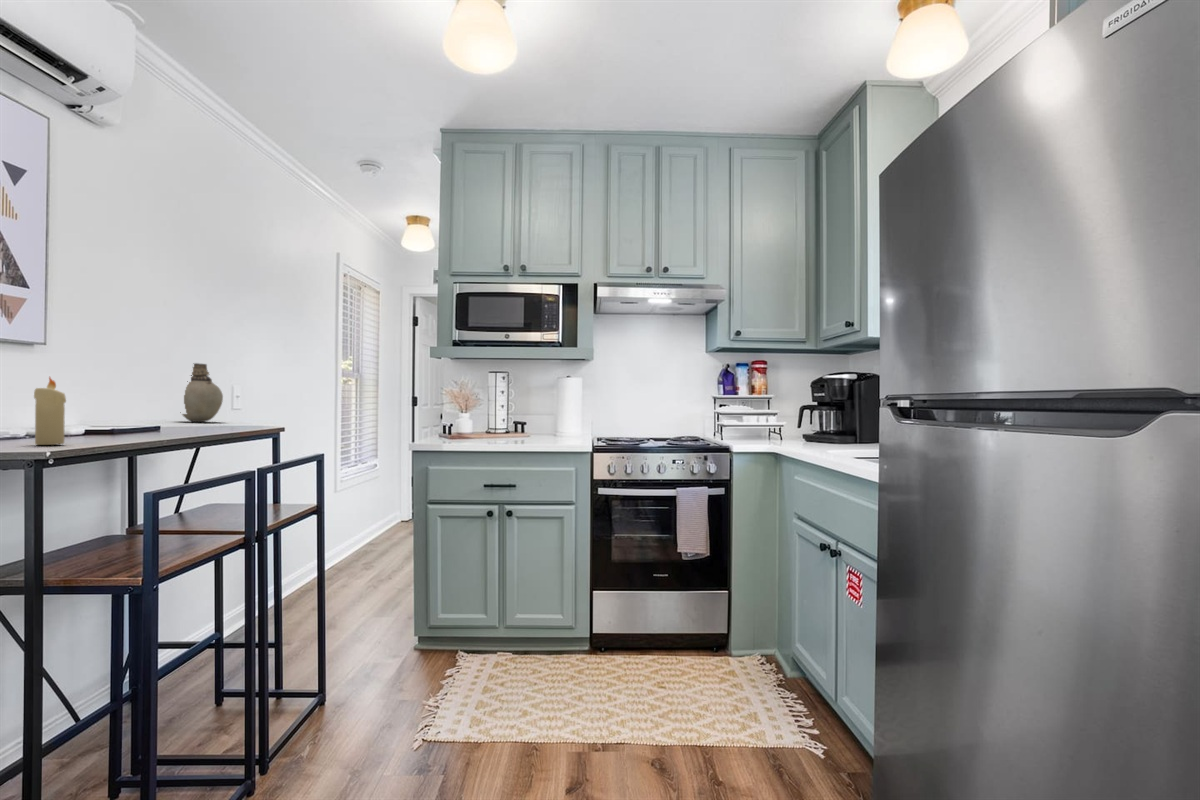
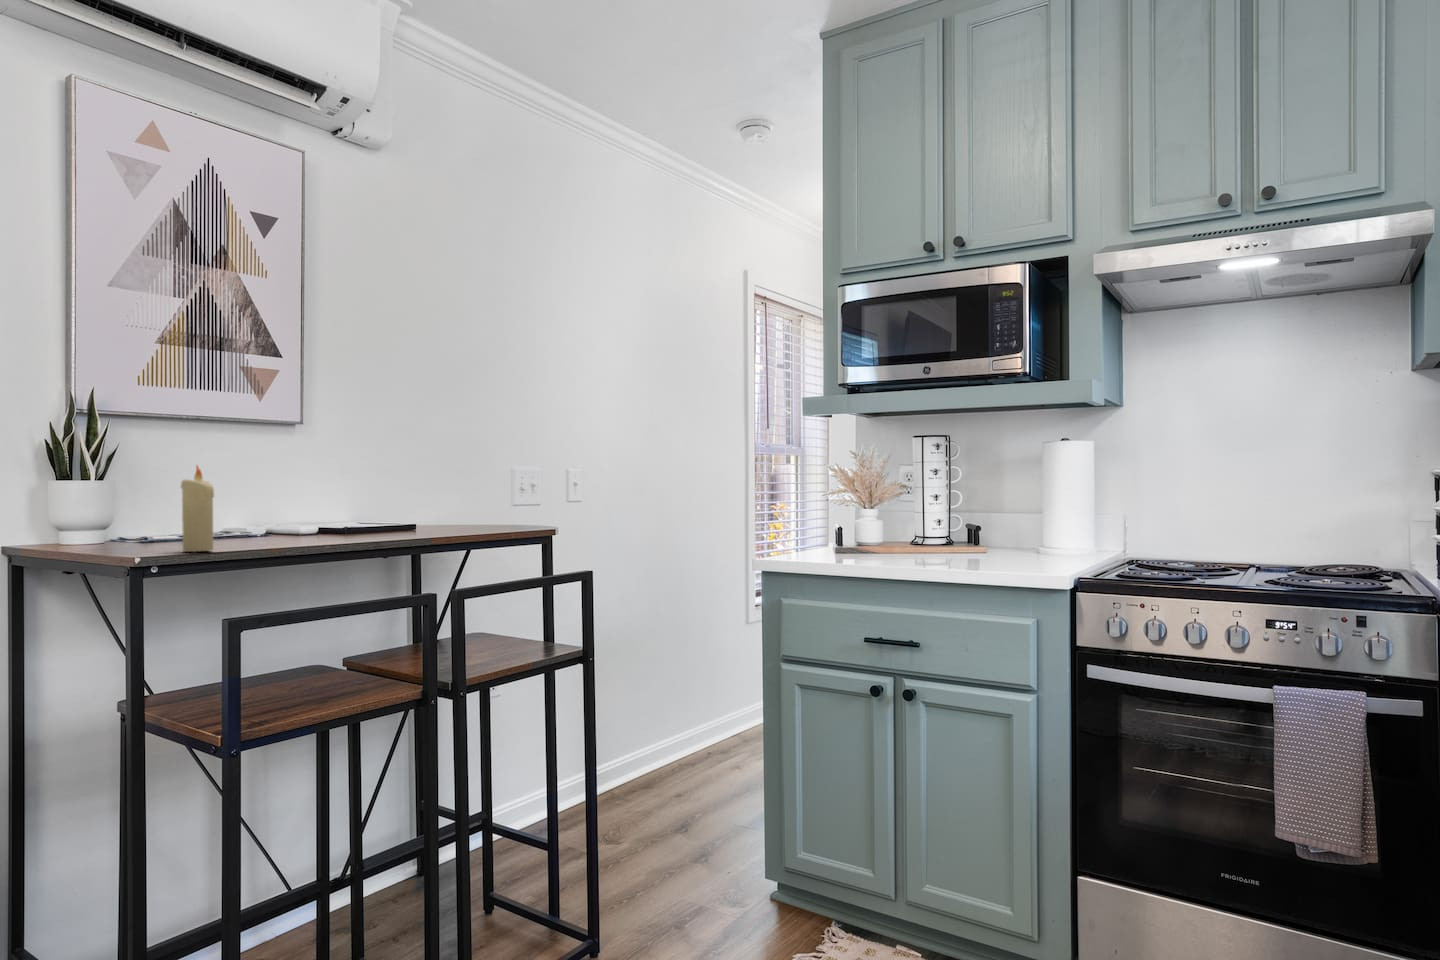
vase: present [180,363,223,422] -> none [480,441,533,520]

